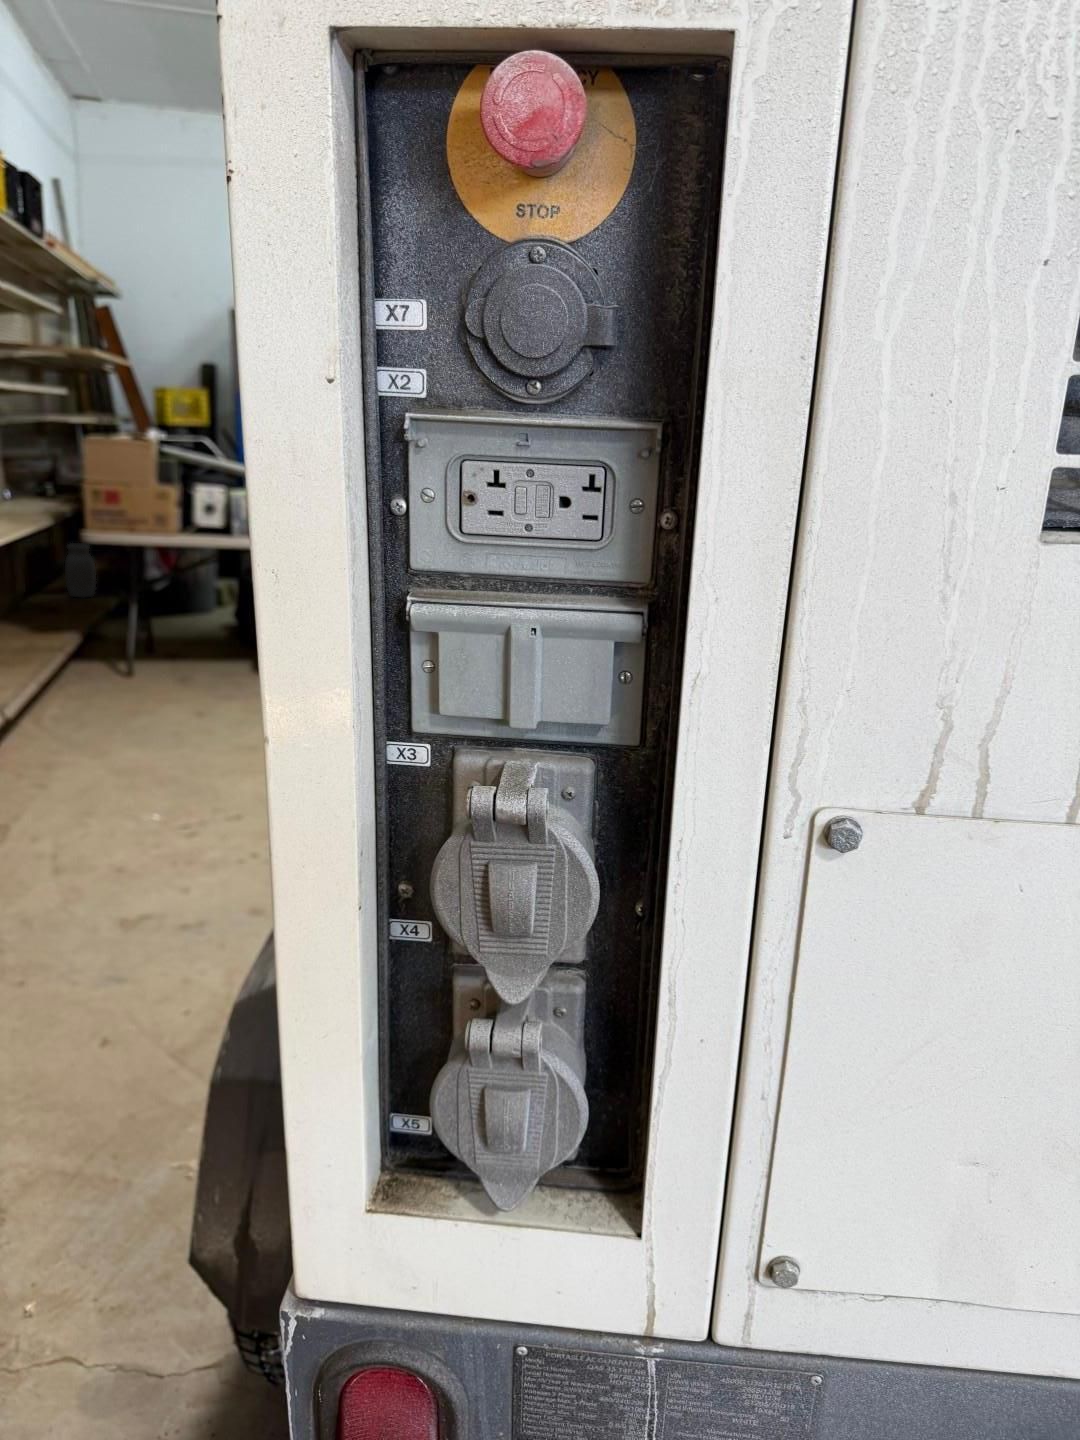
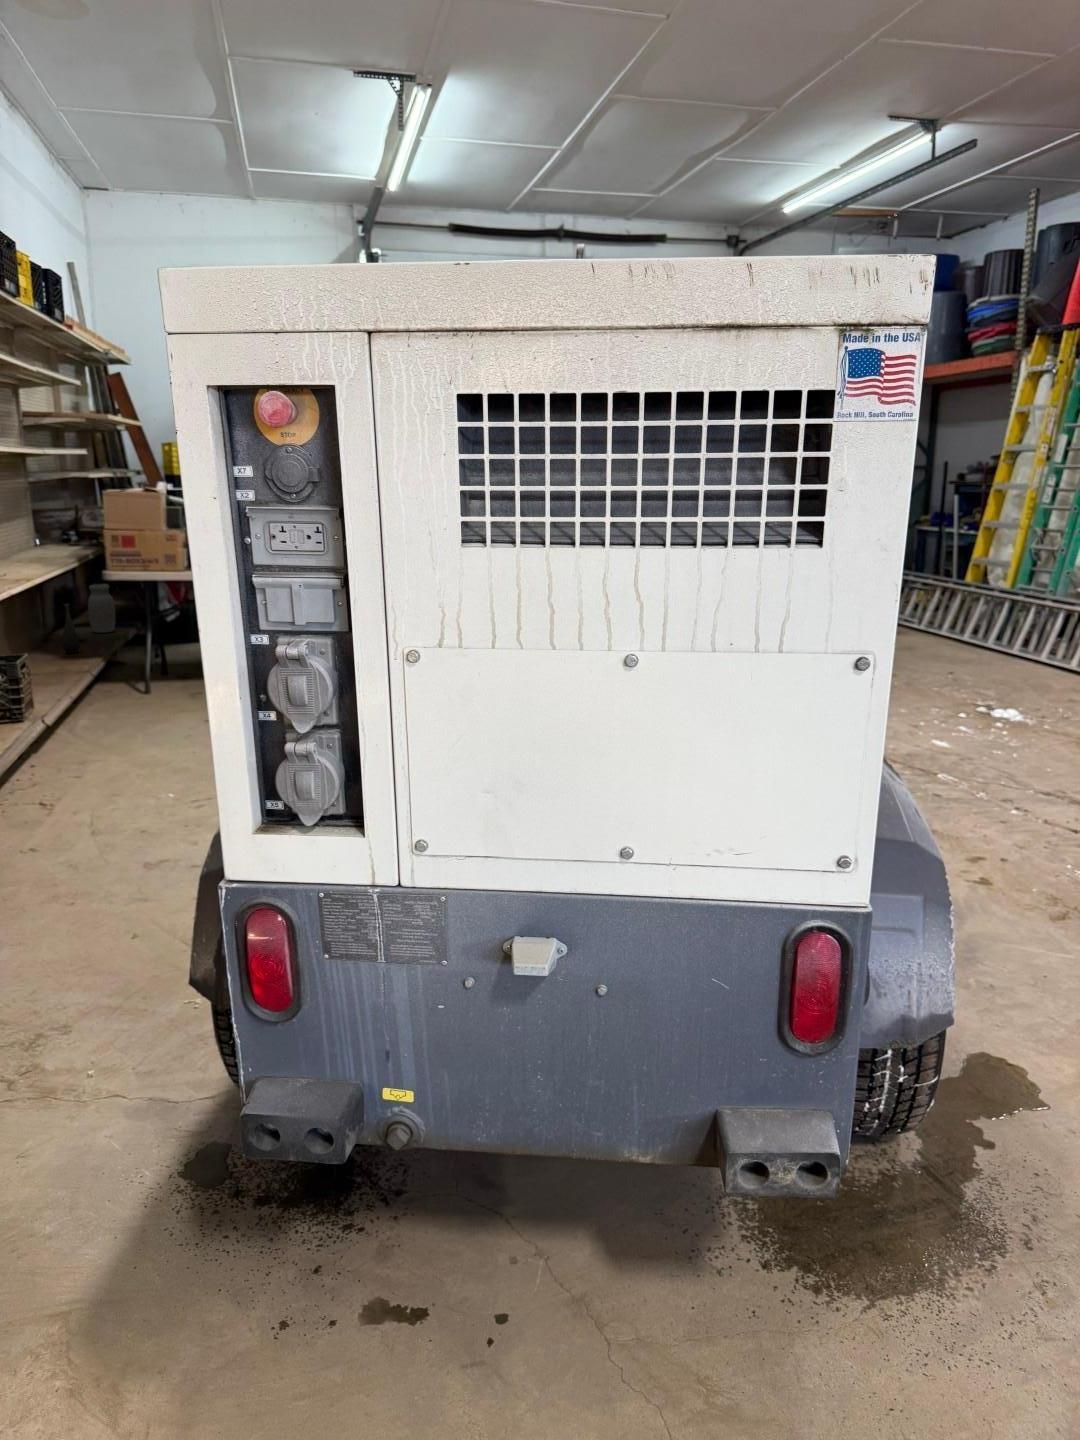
bottle: none [32,564,53,622] -> present [63,604,80,653]

